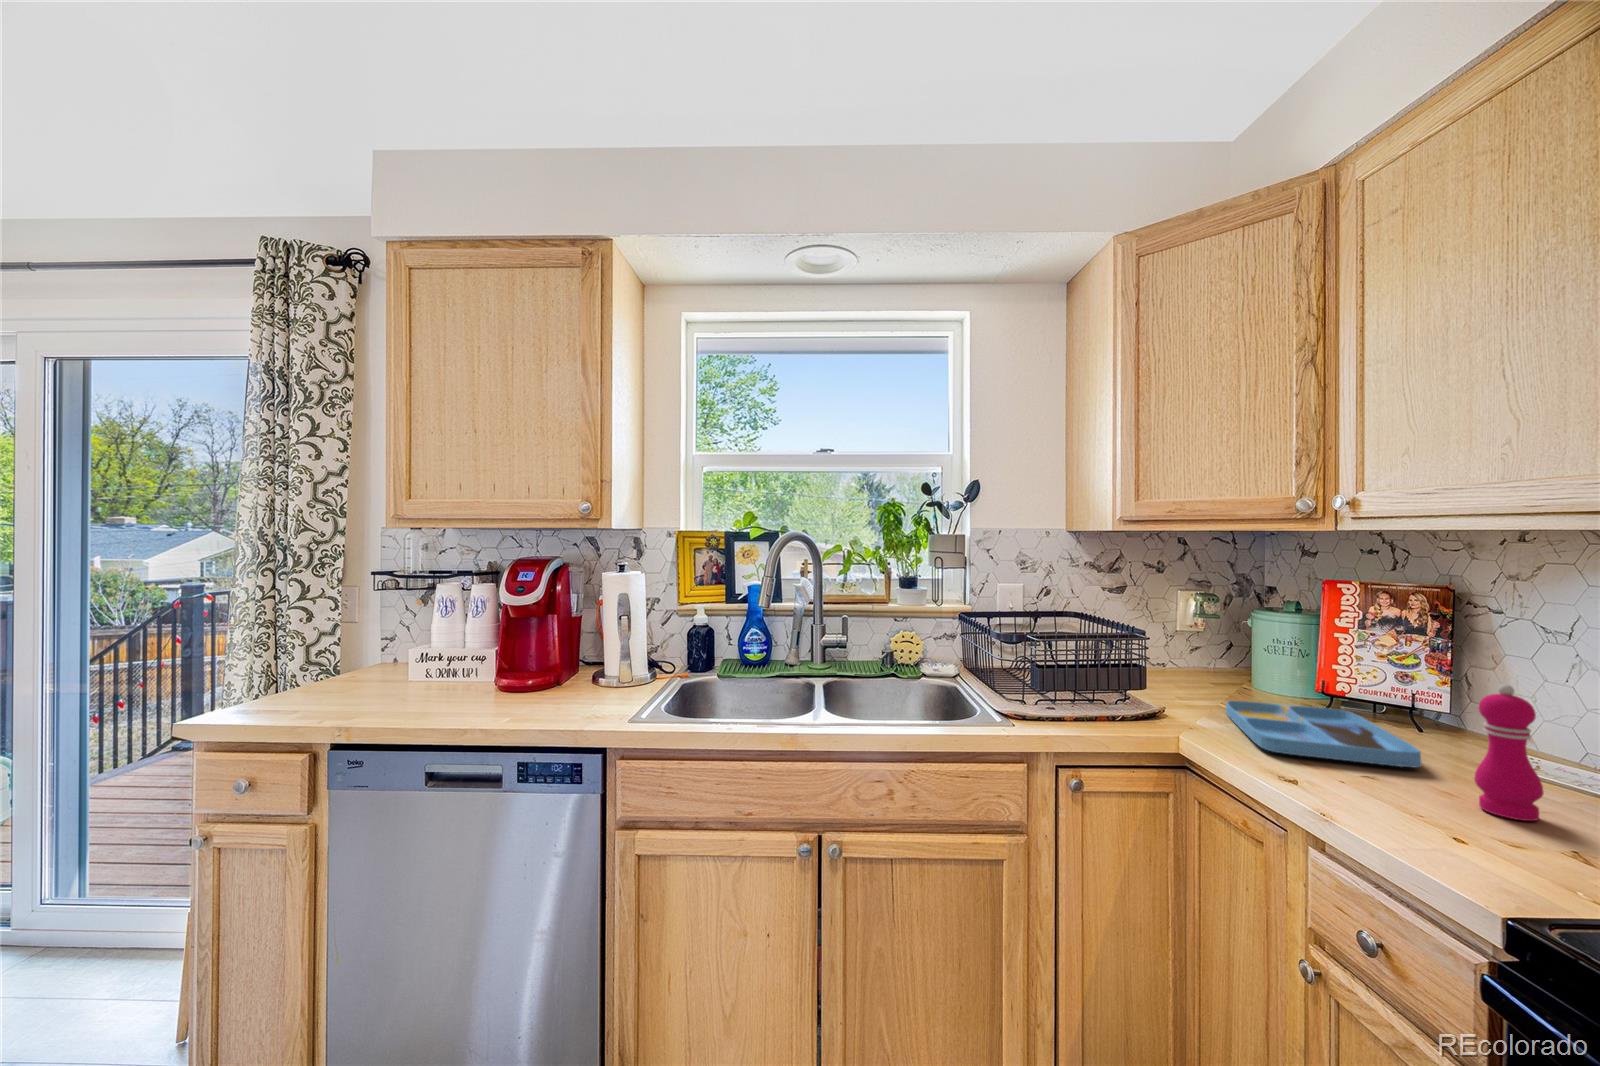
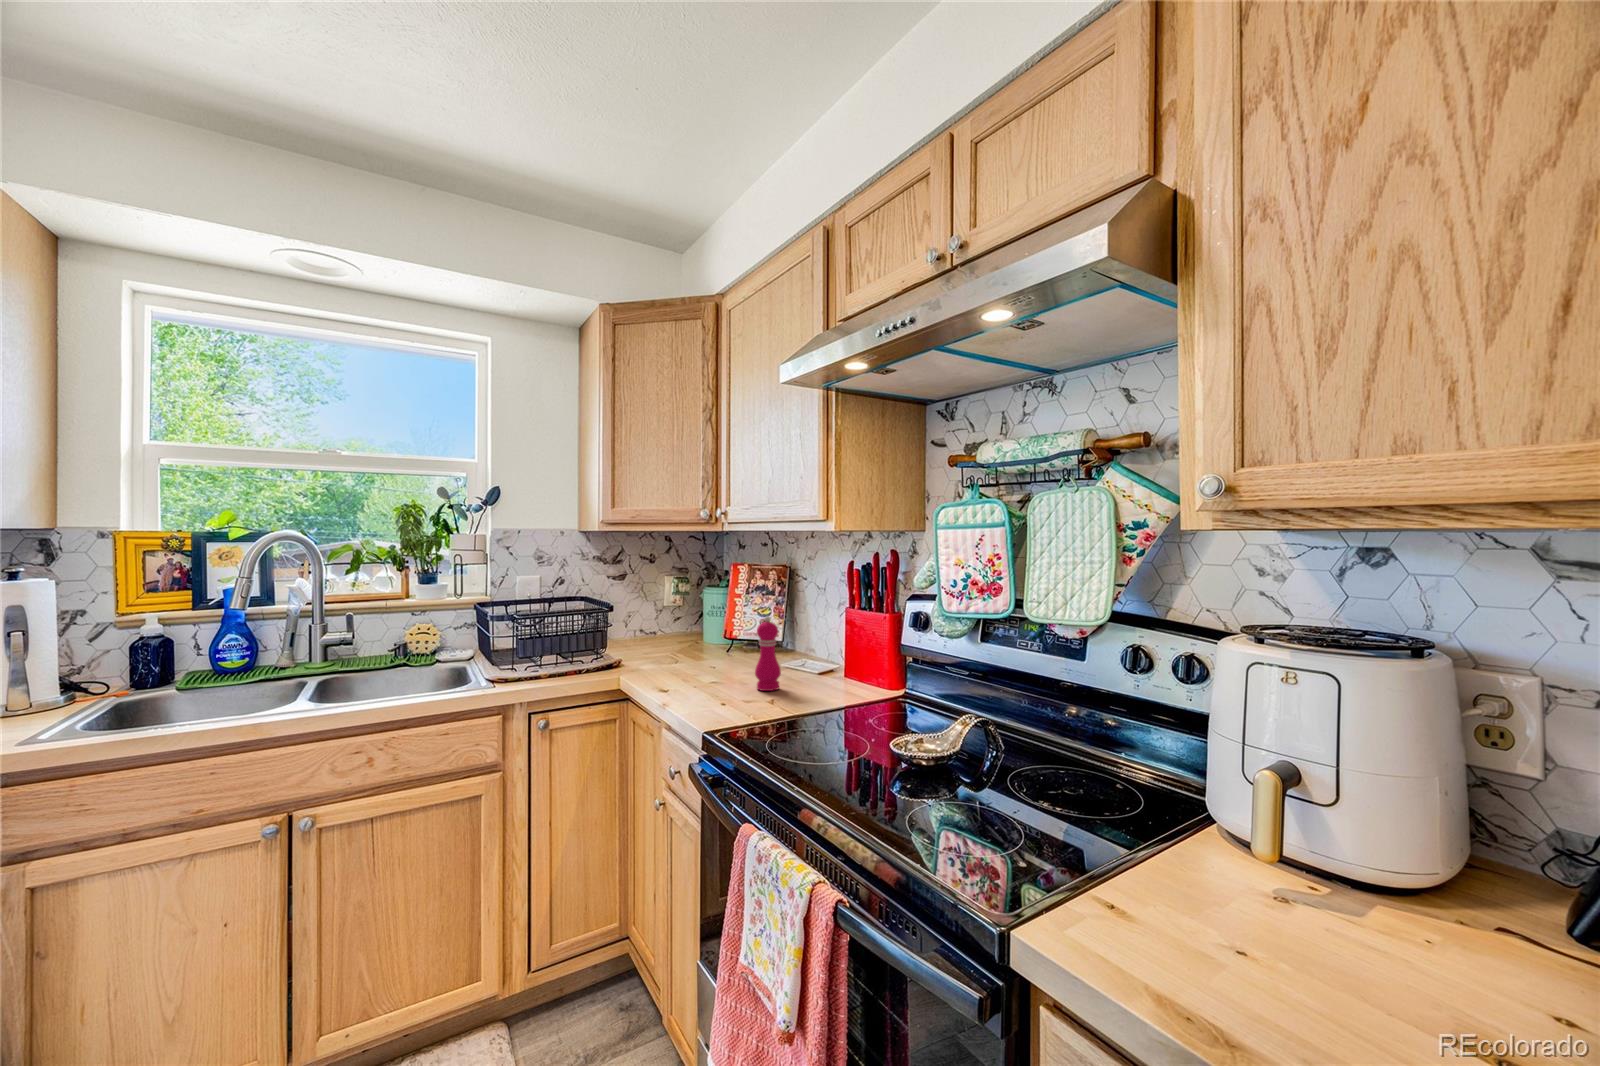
tray: present [1226,701,1421,768] -> none [666,648,749,677]

